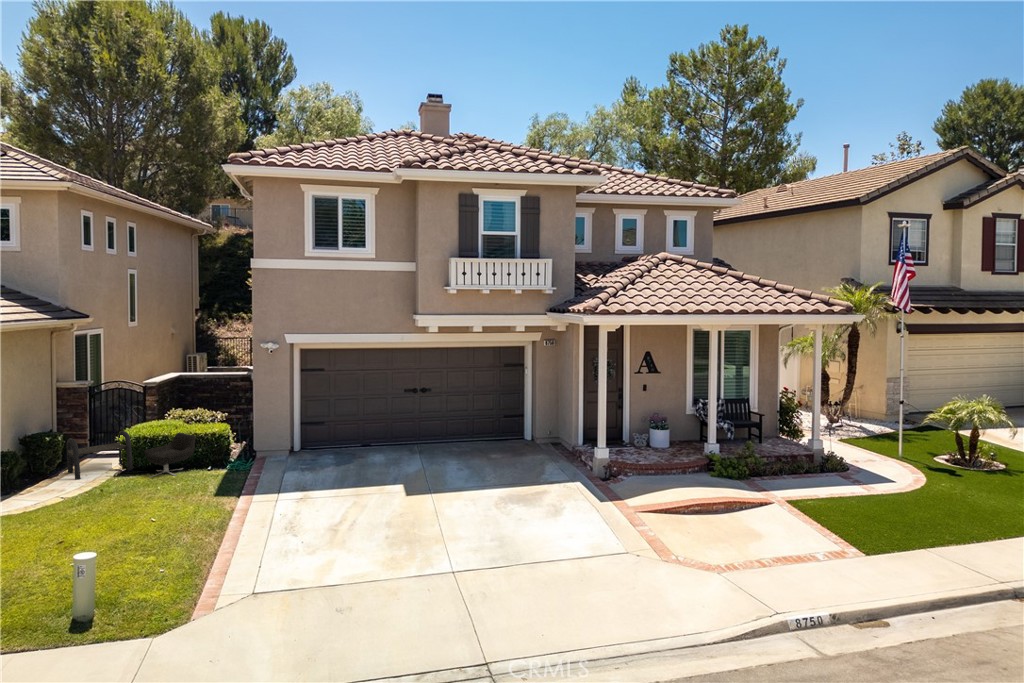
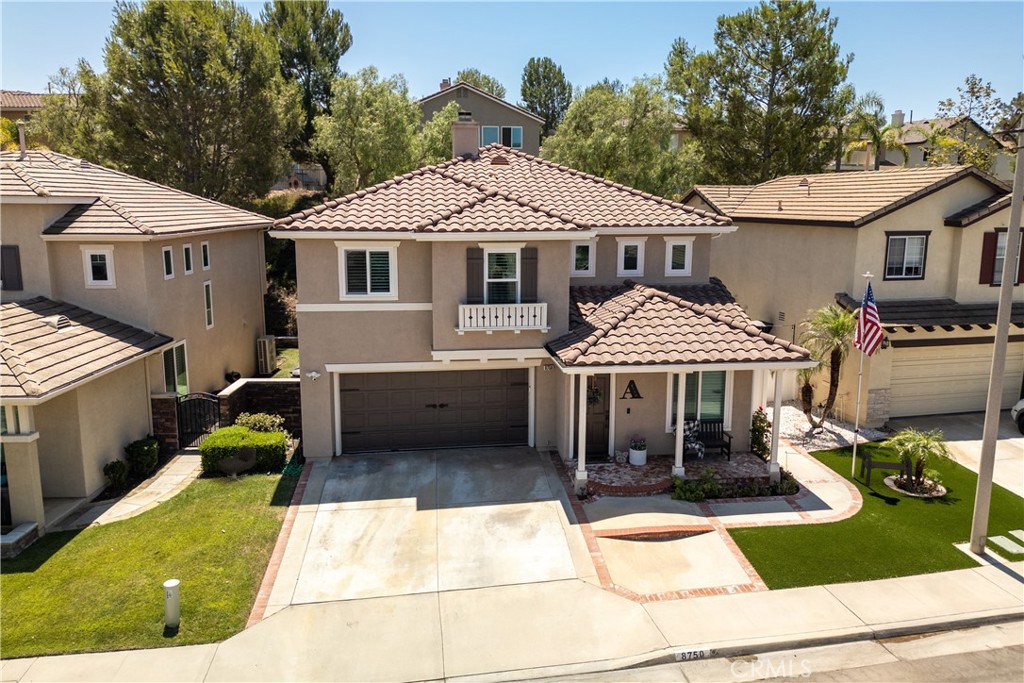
bench: present [67,431,133,479] -> present [860,452,913,490]

